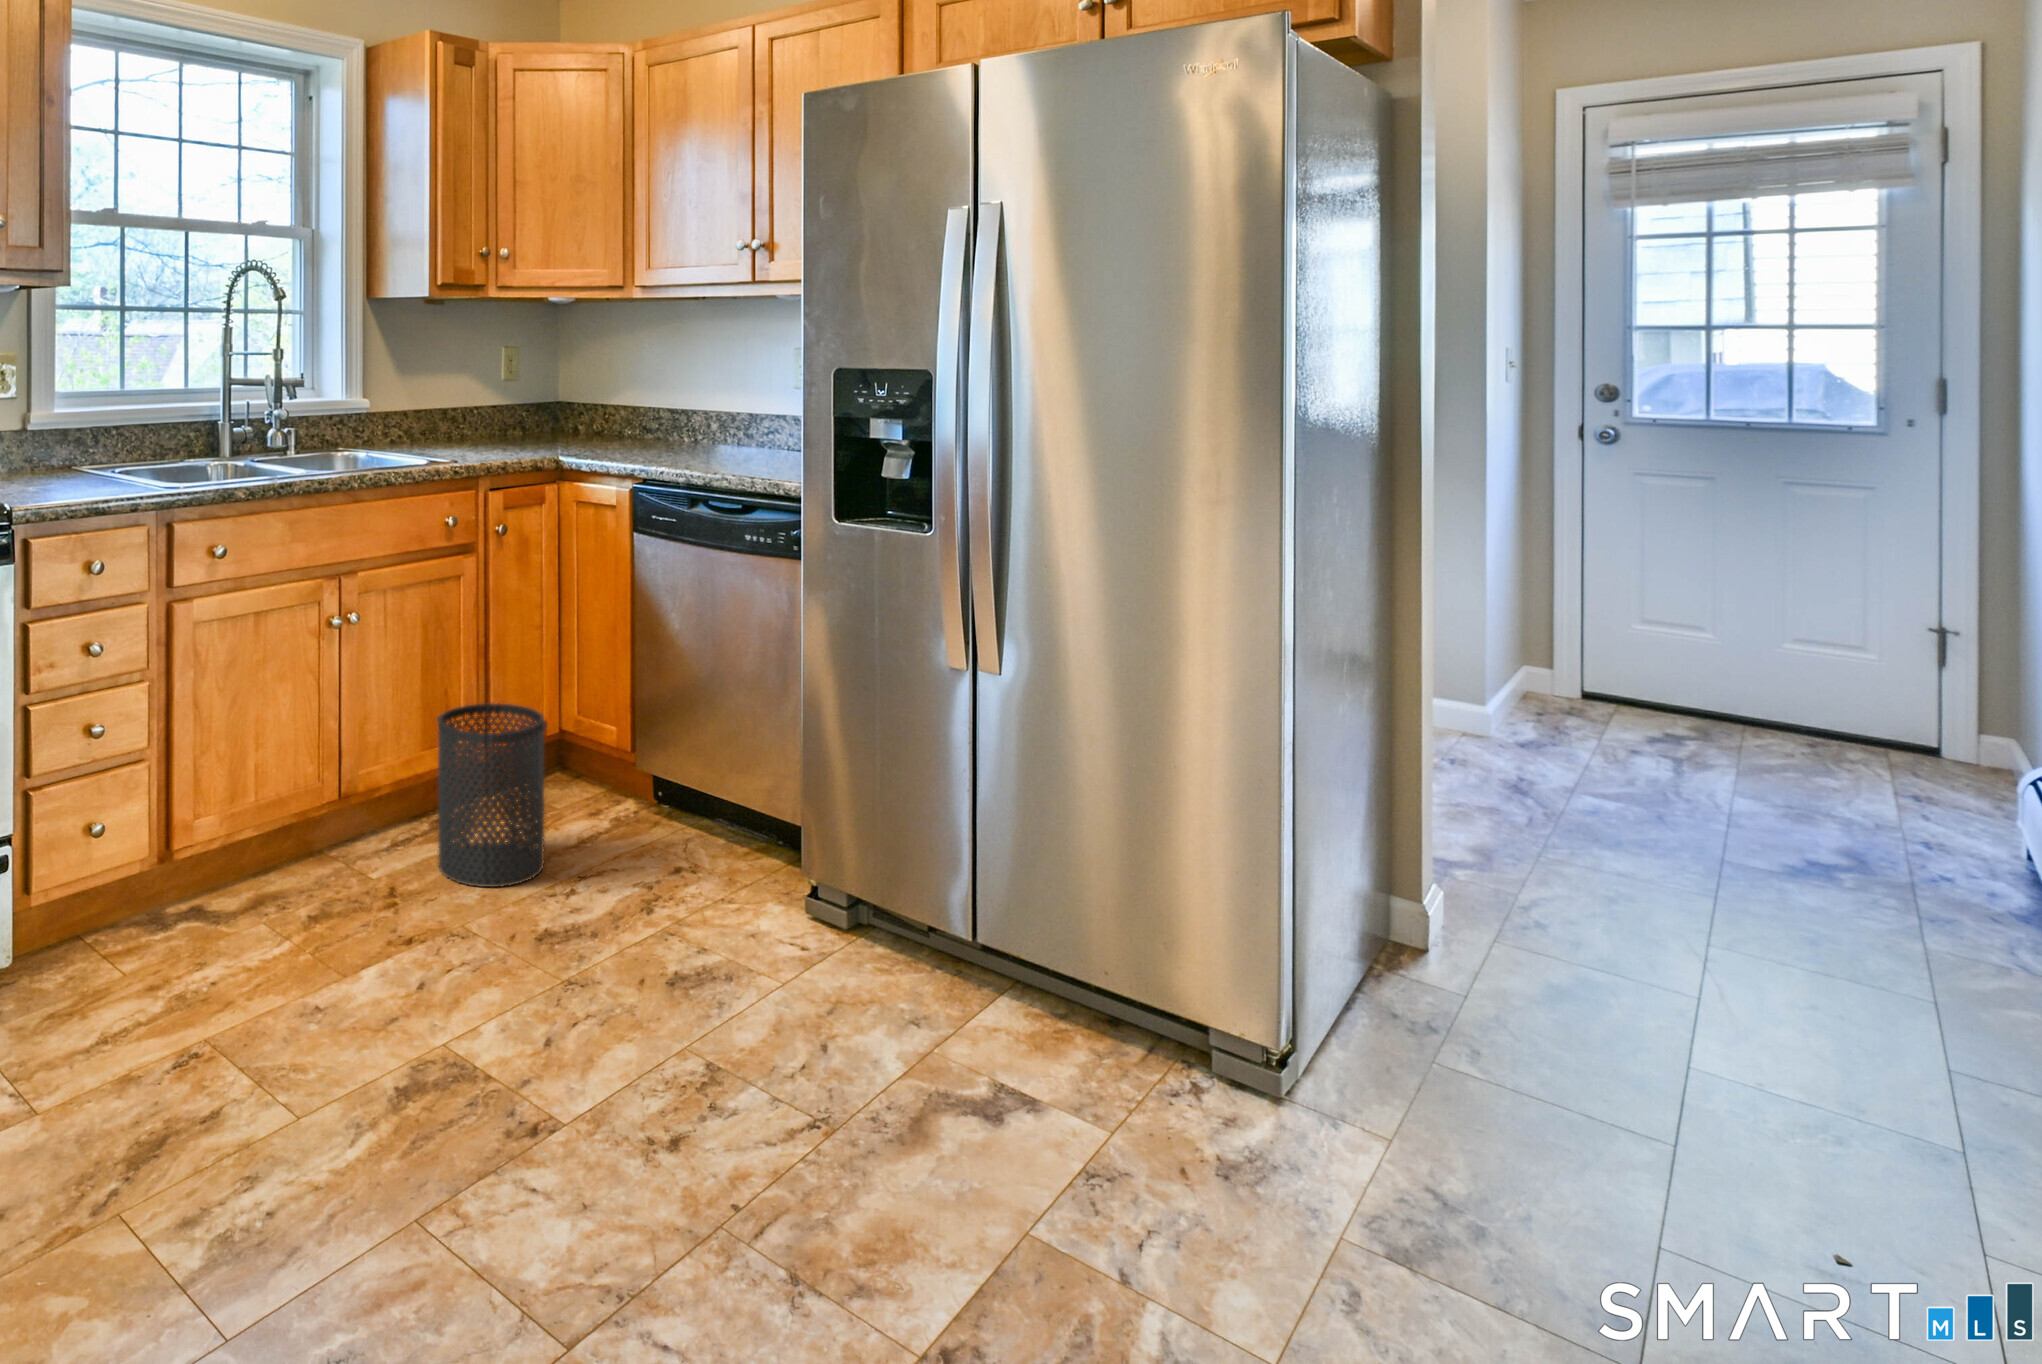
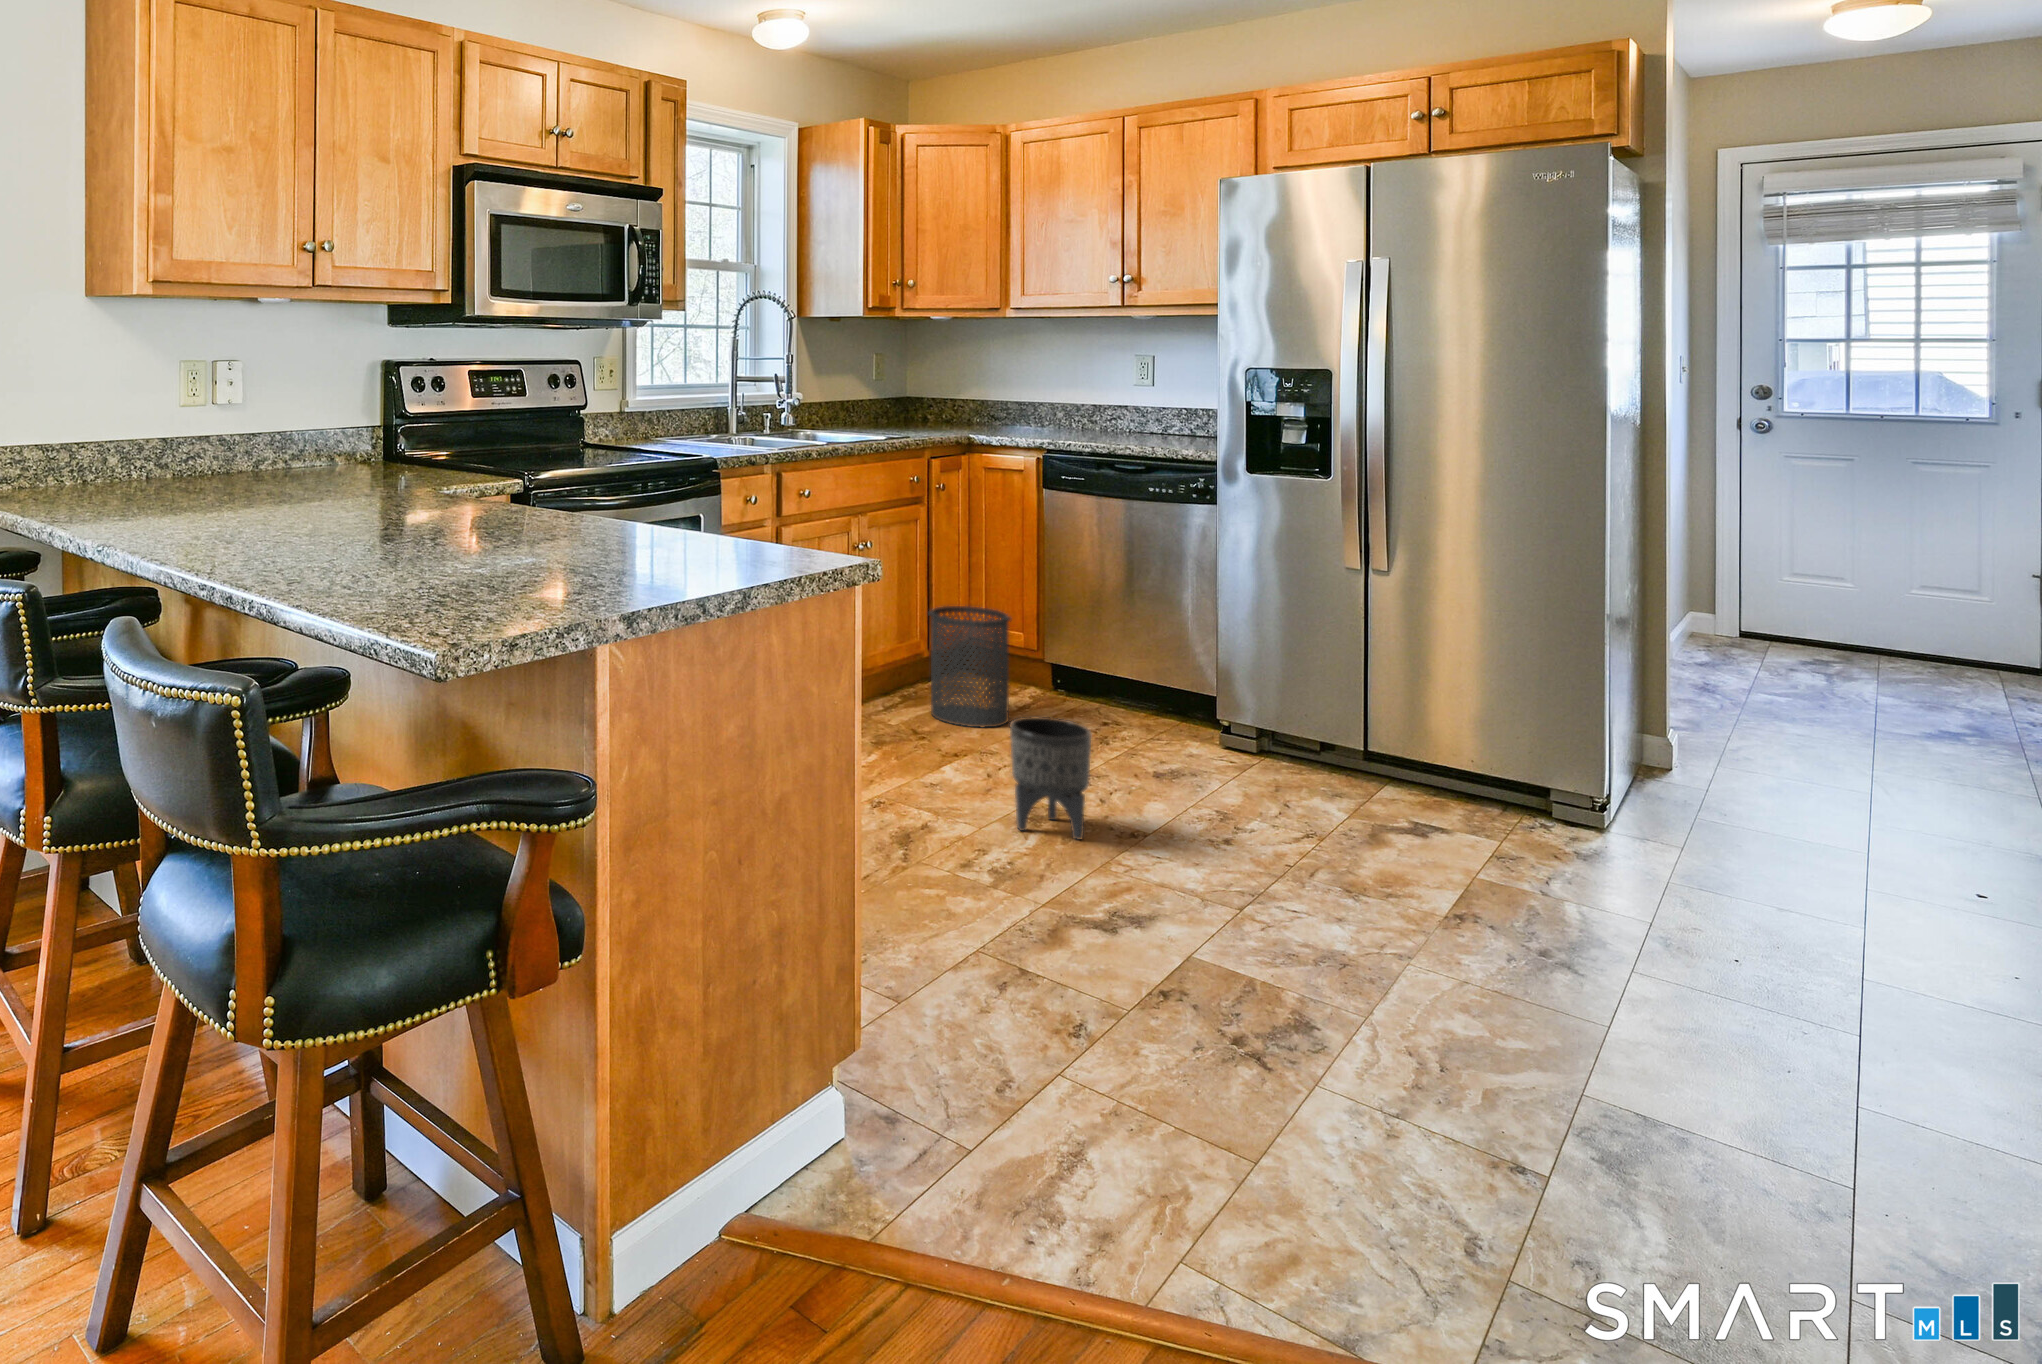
planter: none [348,930,471,1151] -> present [1010,717,1091,839]

